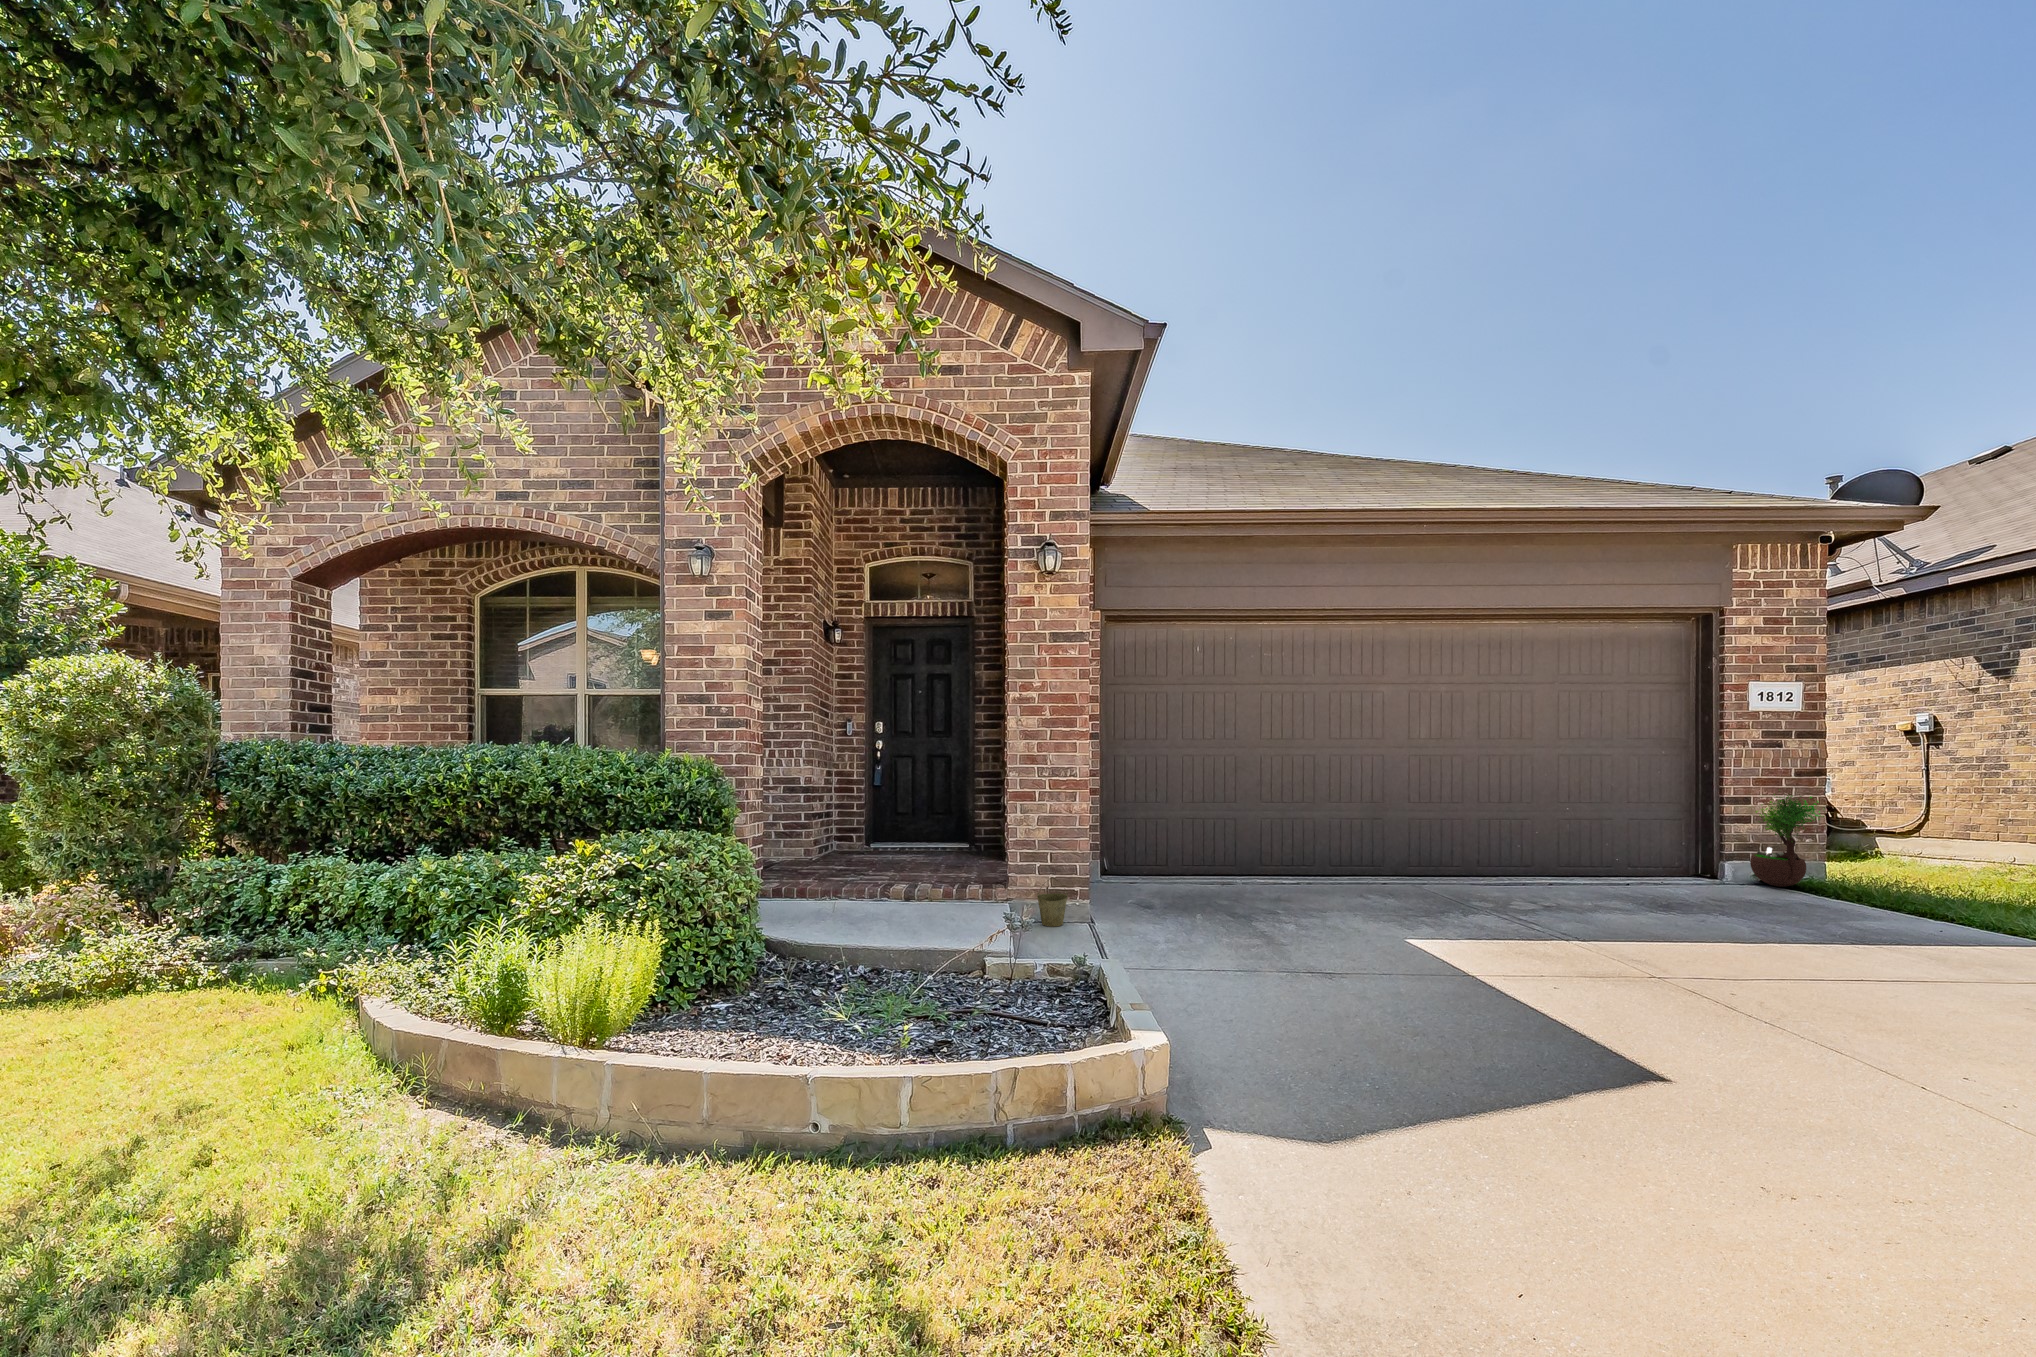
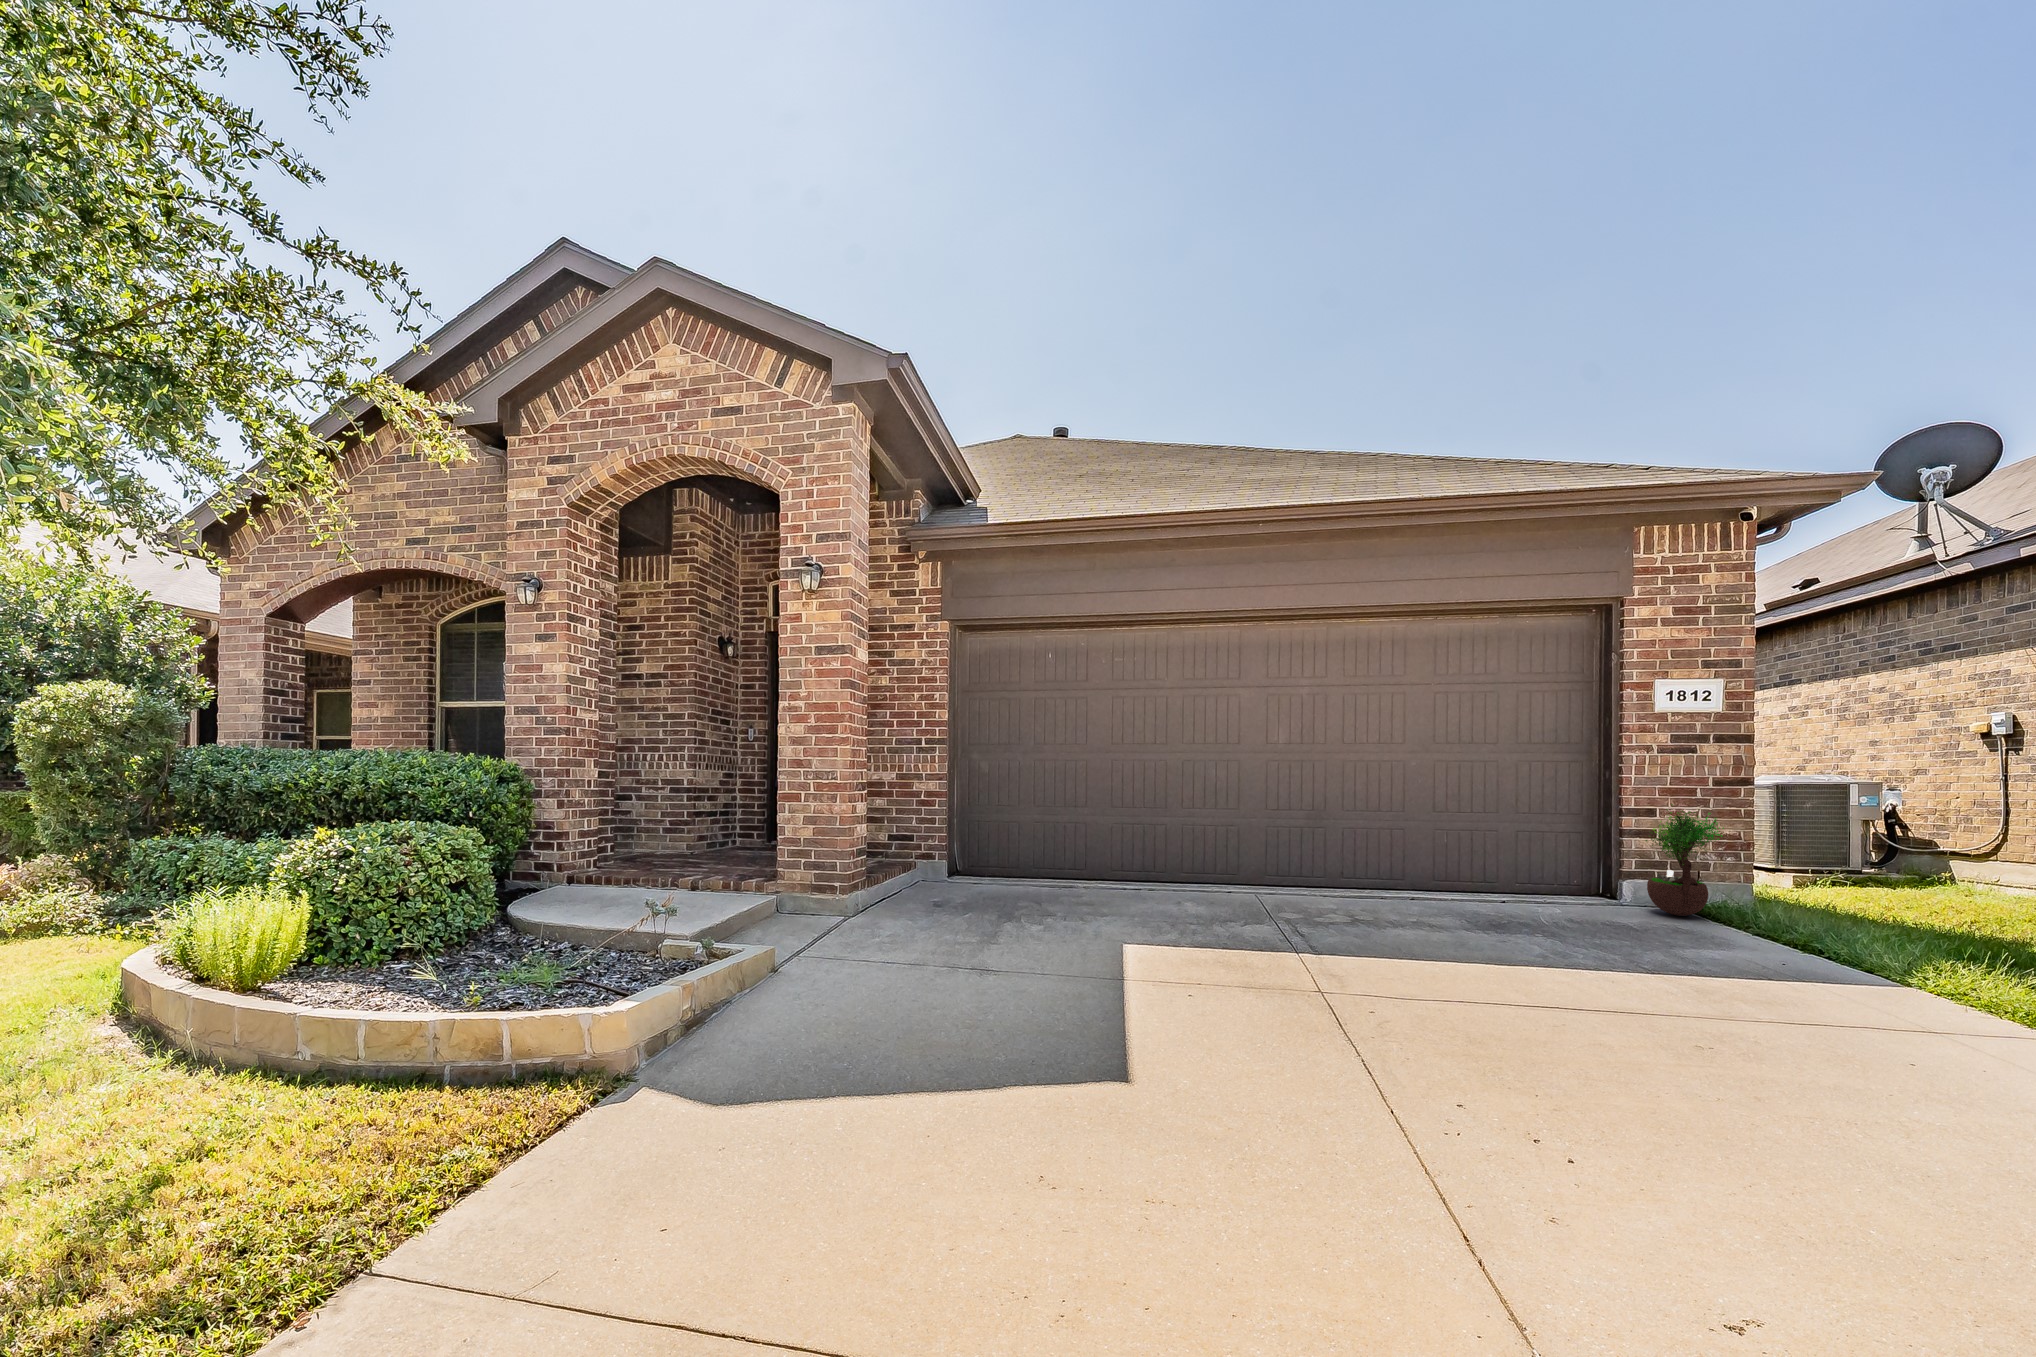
bucket: present [1037,878,1068,927] -> none [798,882,828,929]

